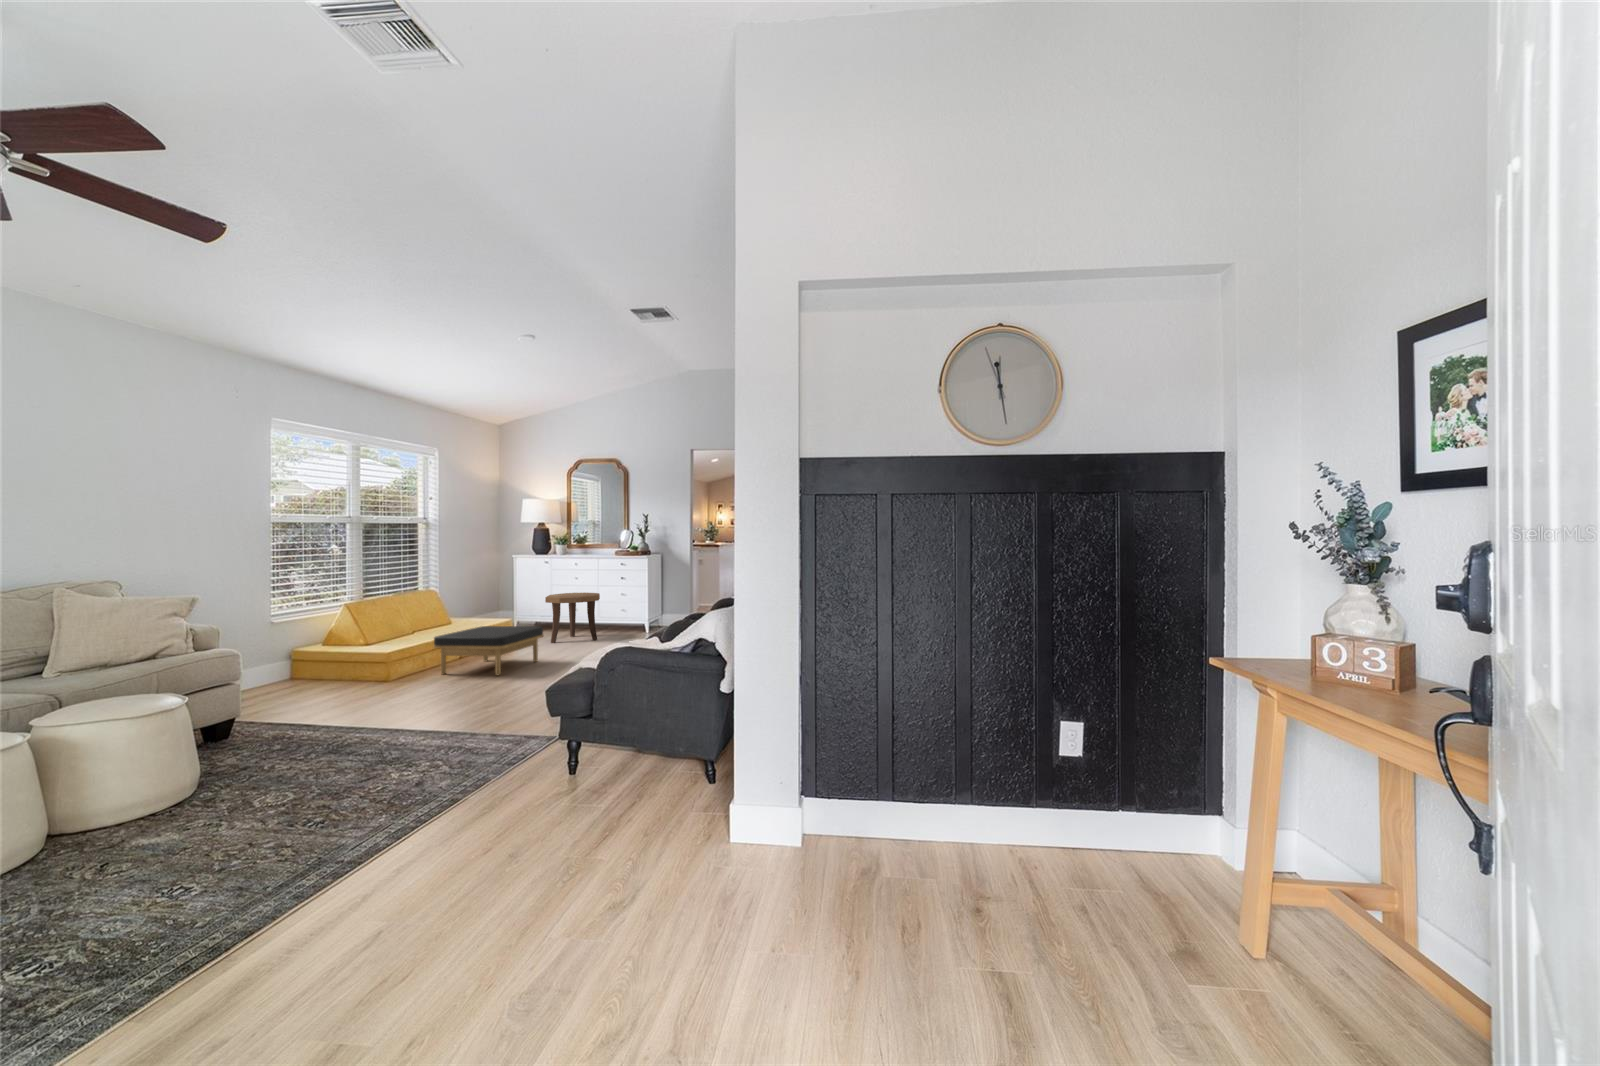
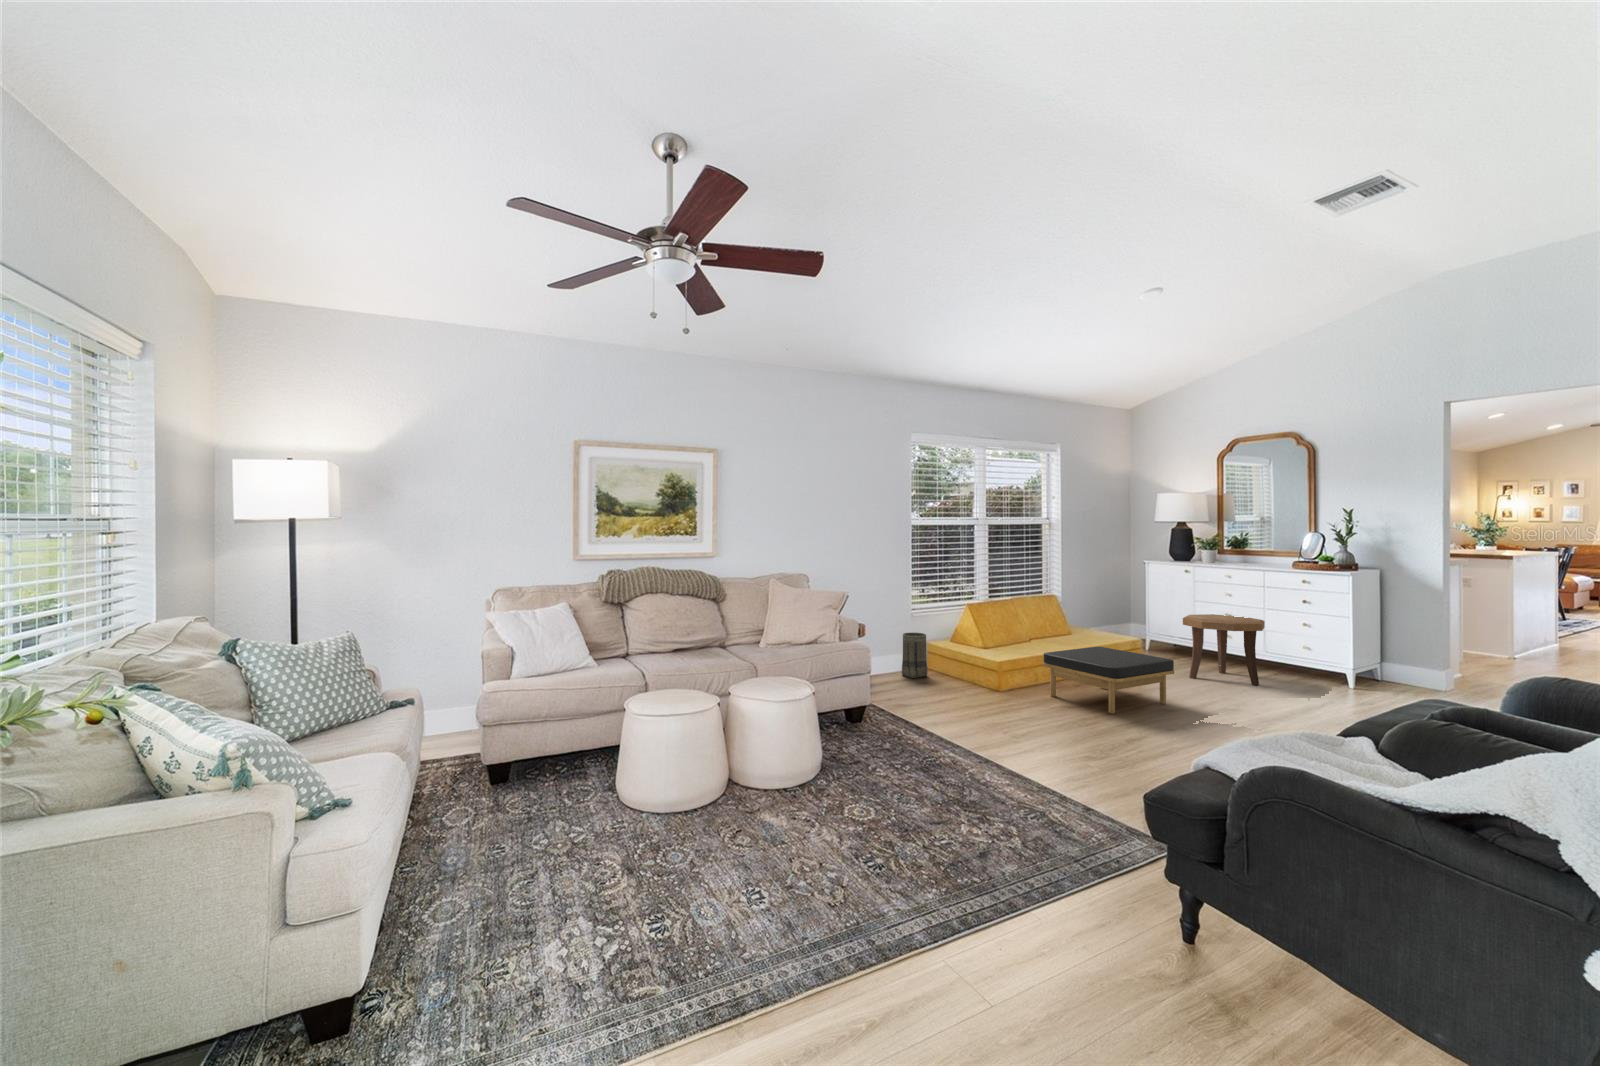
basket: none [258,638,296,688] -> present [902,633,928,678]

